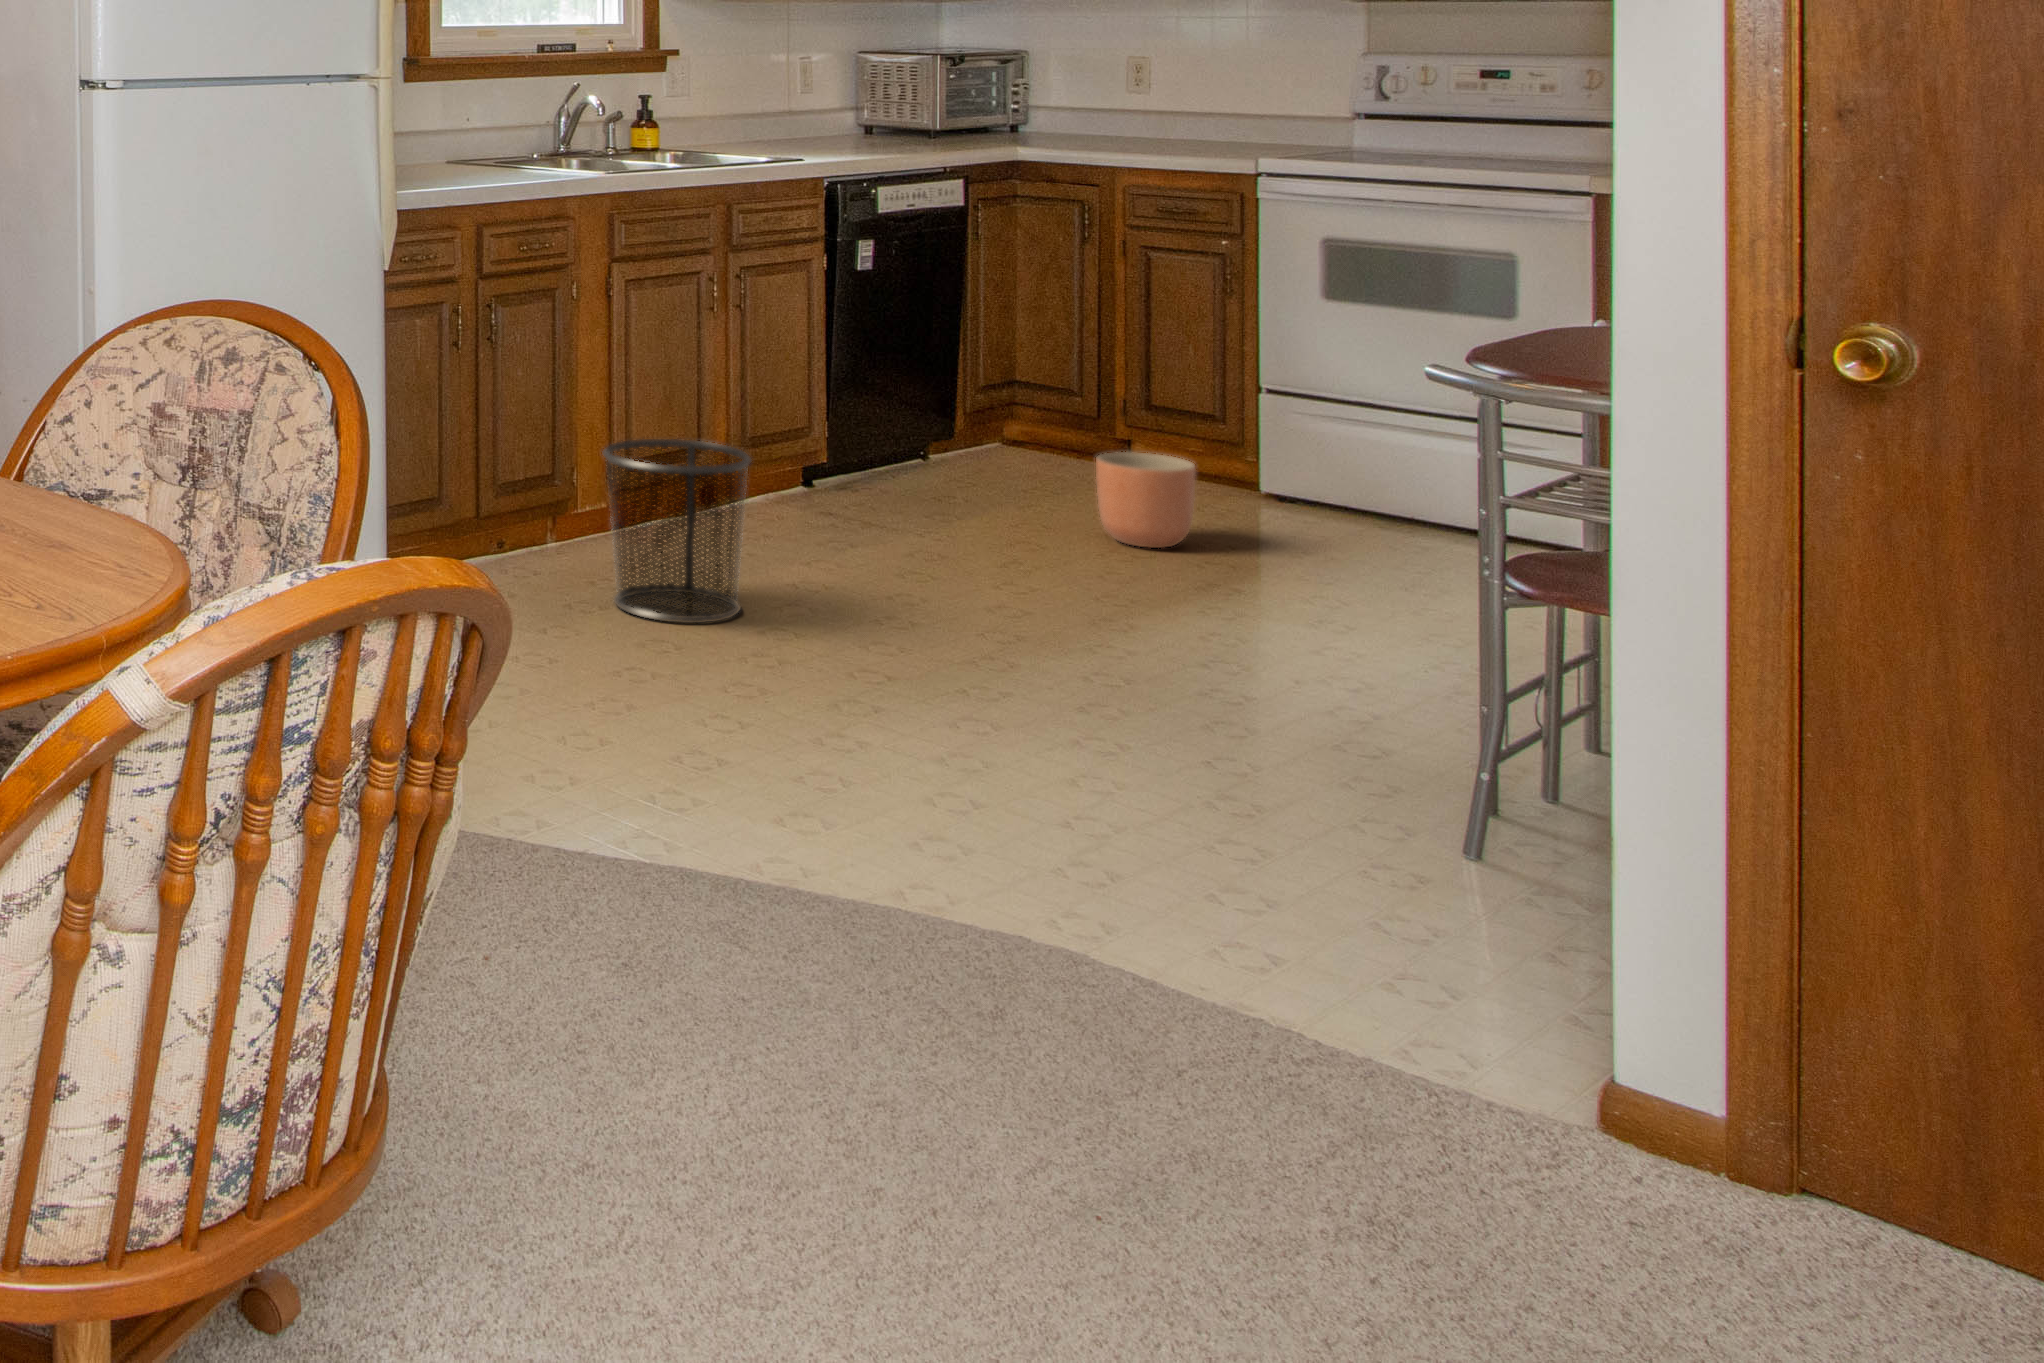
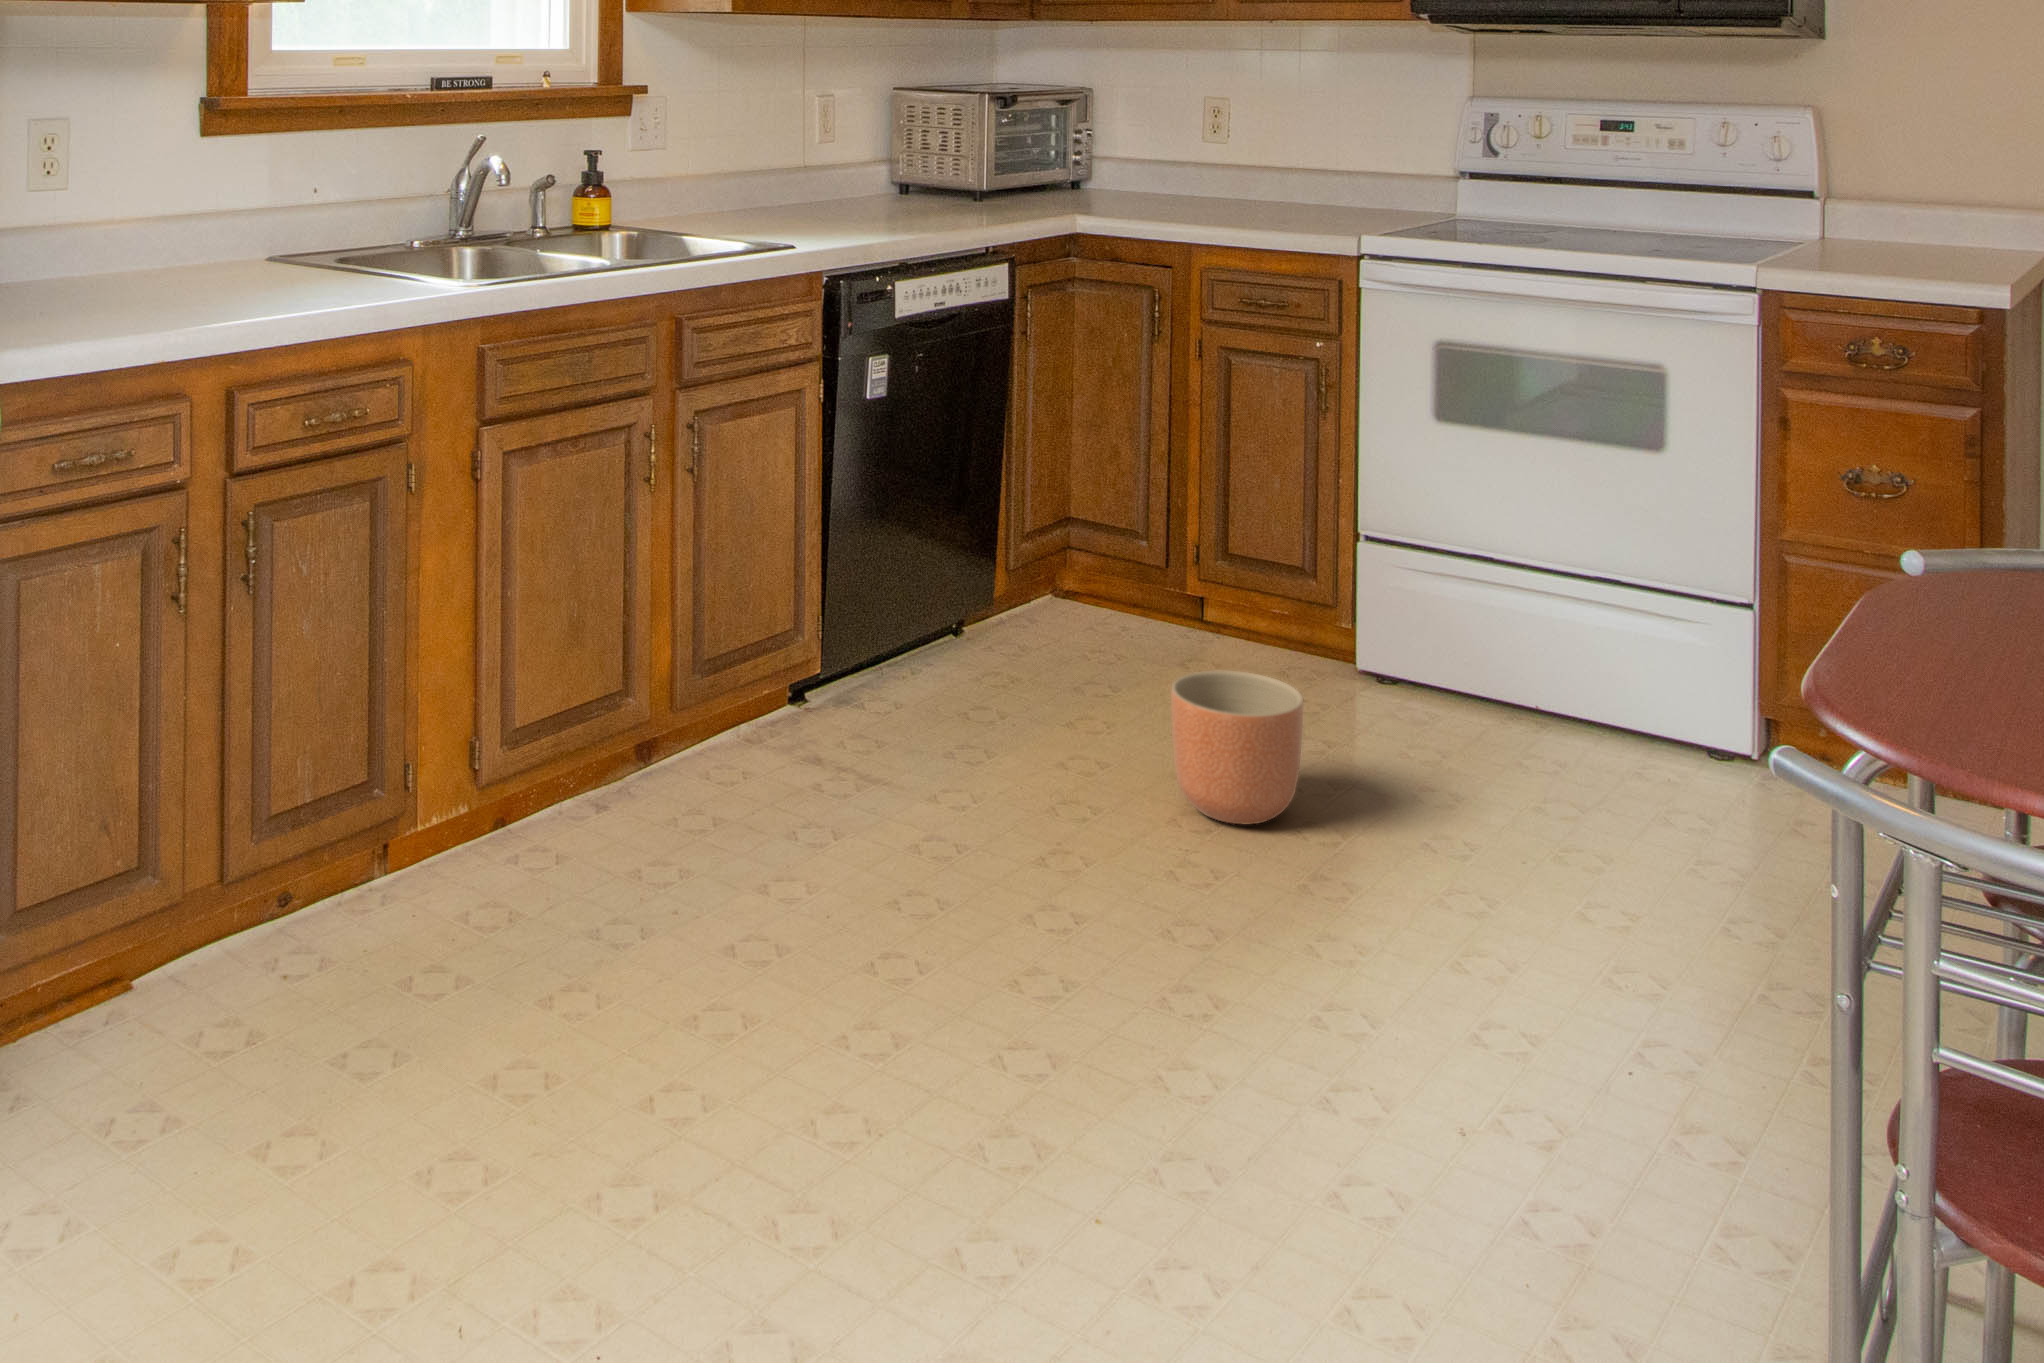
waste bin: present [603,439,751,623] -> none [370,769,631,1156]

